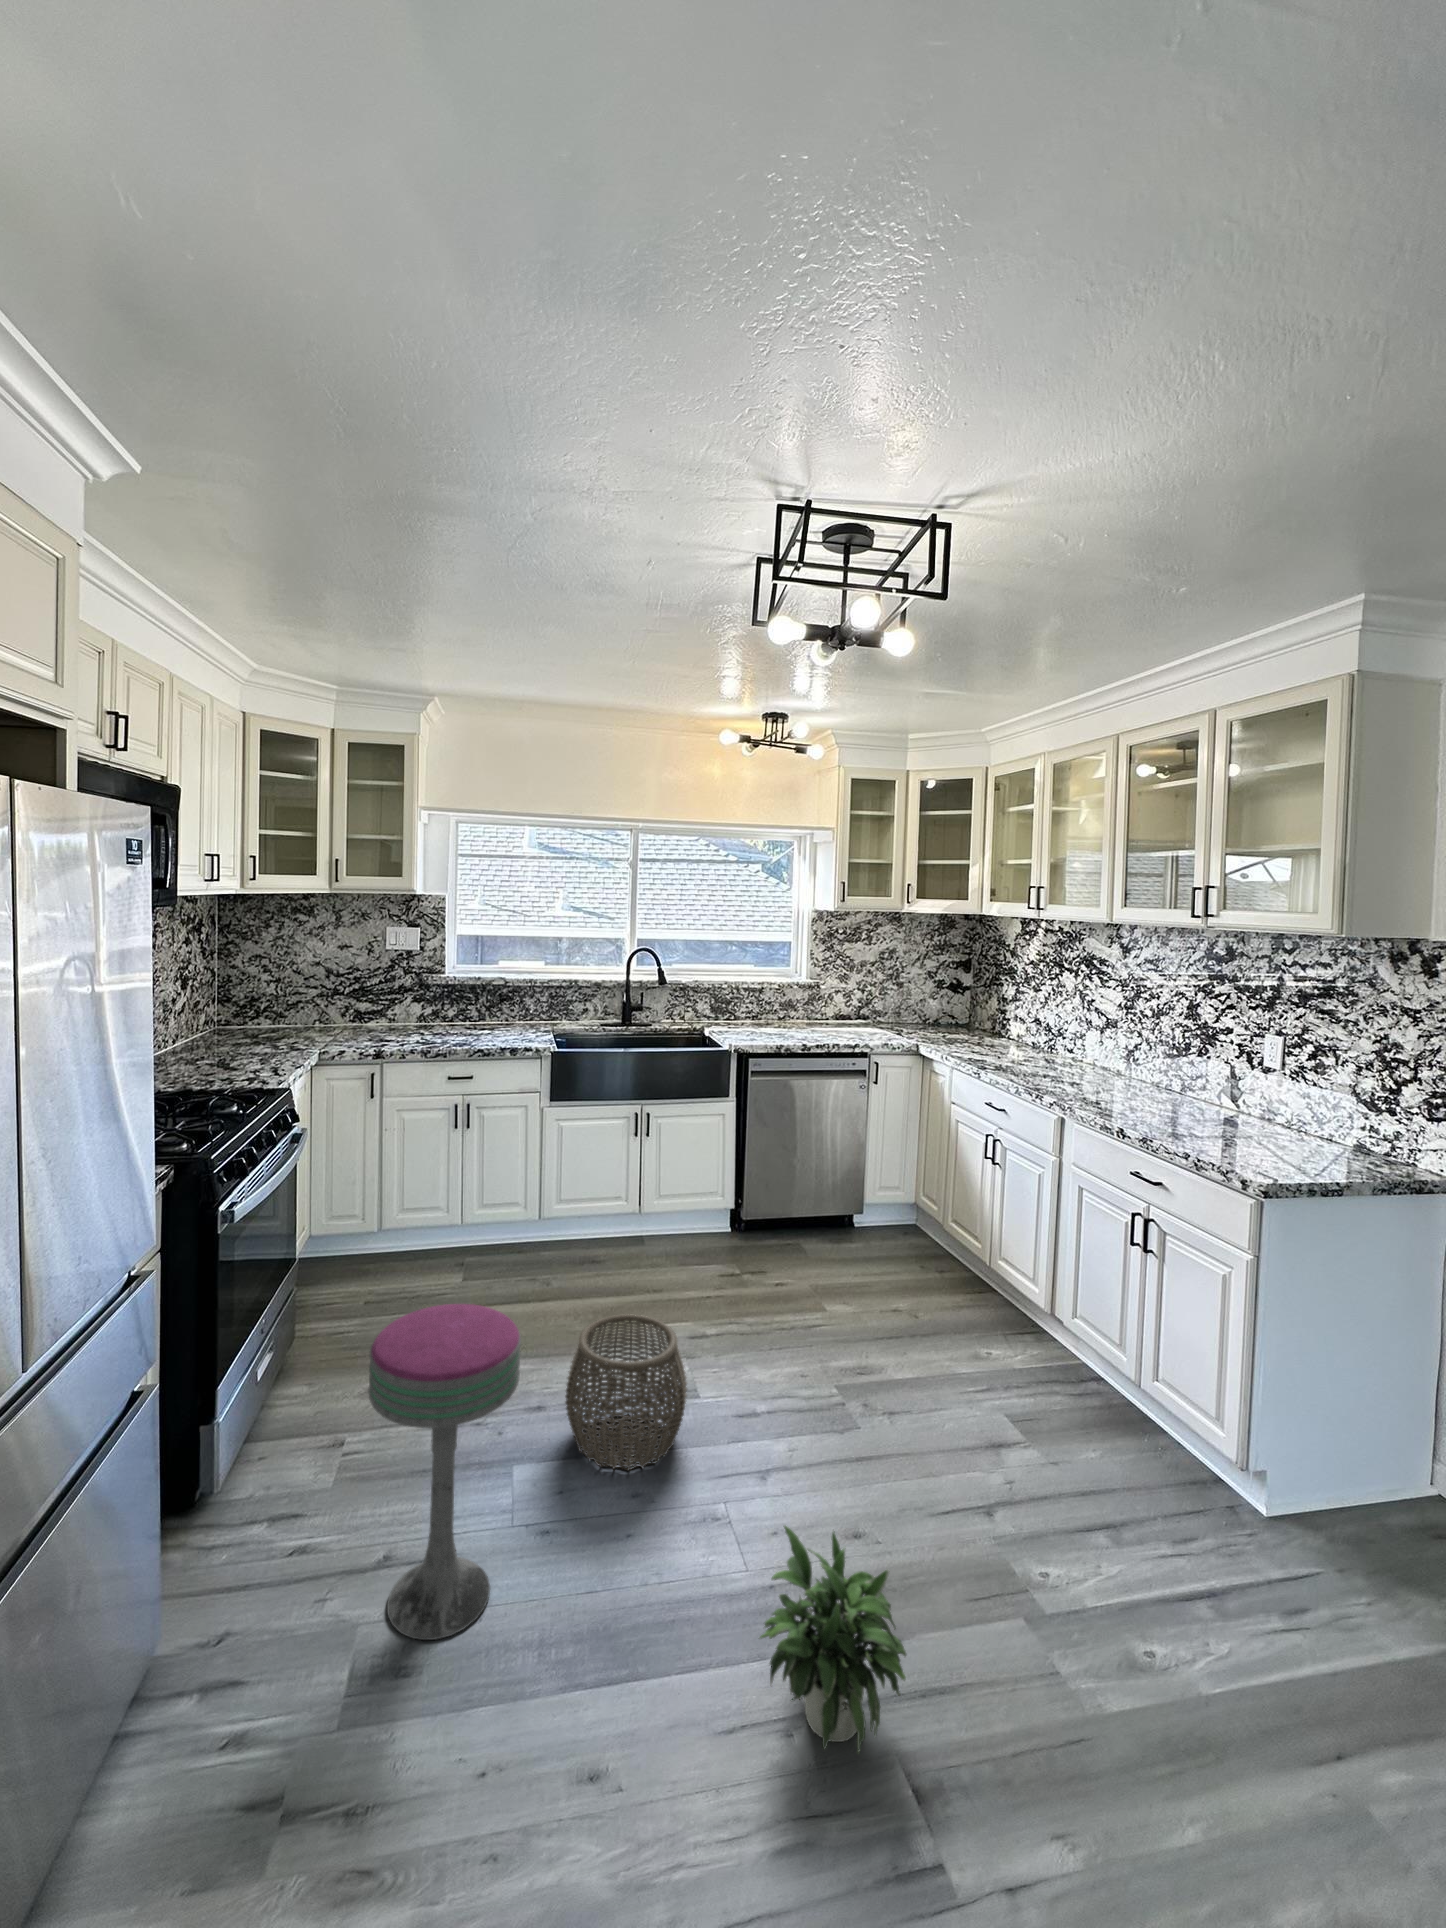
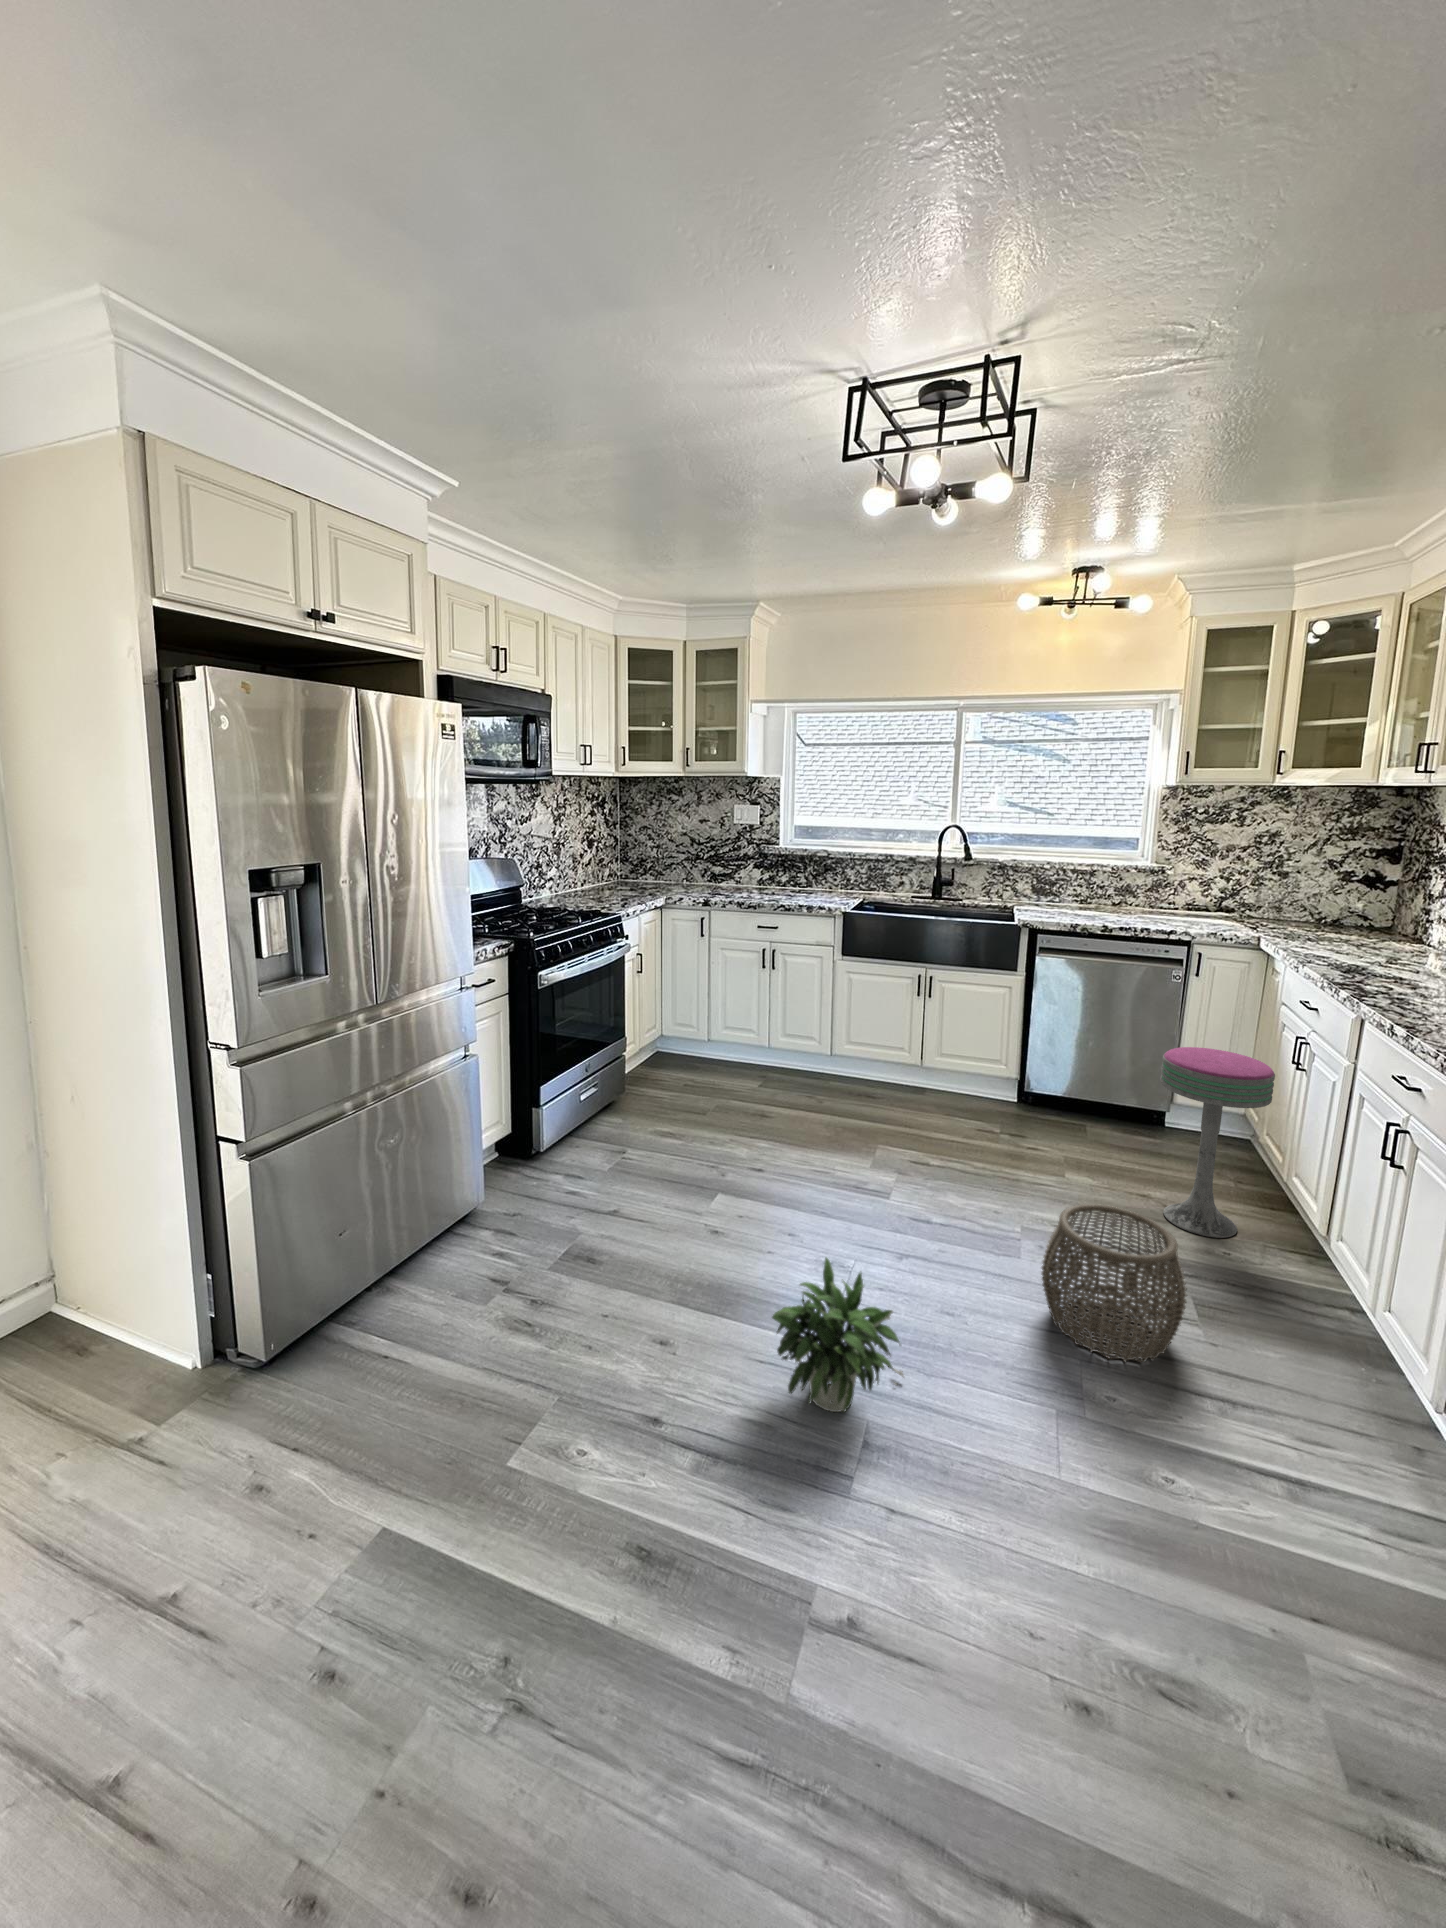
bar stool: present [368,1304,521,1640] -> present [1160,1047,1275,1238]
woven basket: present [565,1315,687,1470] -> present [1041,1204,1187,1362]

